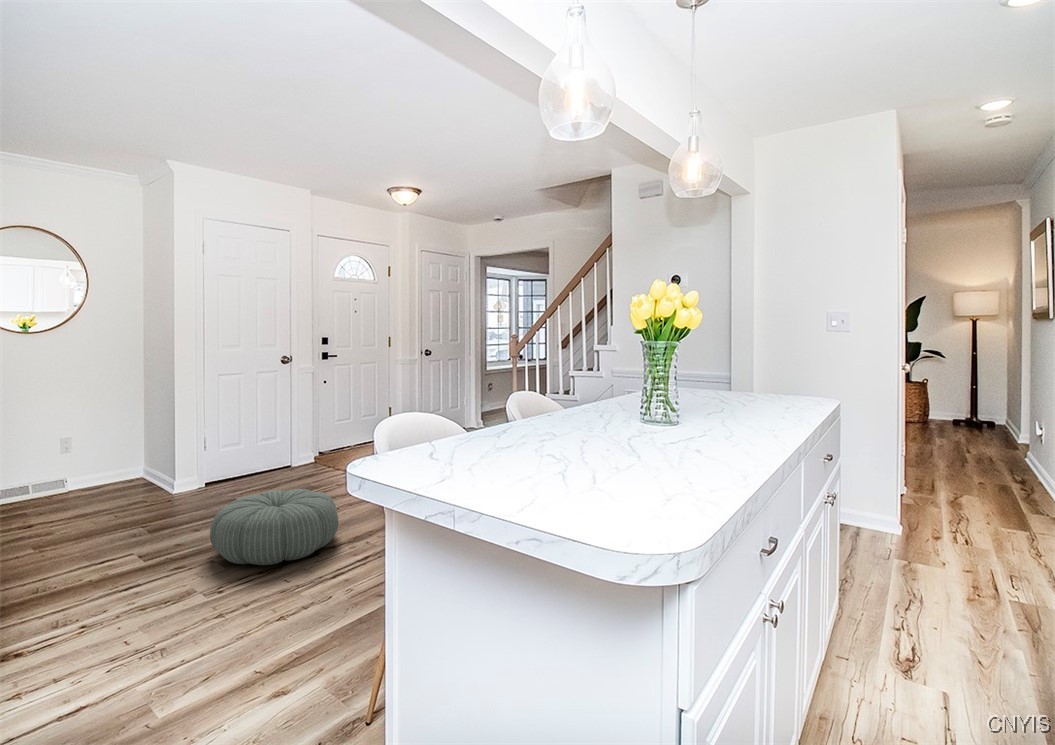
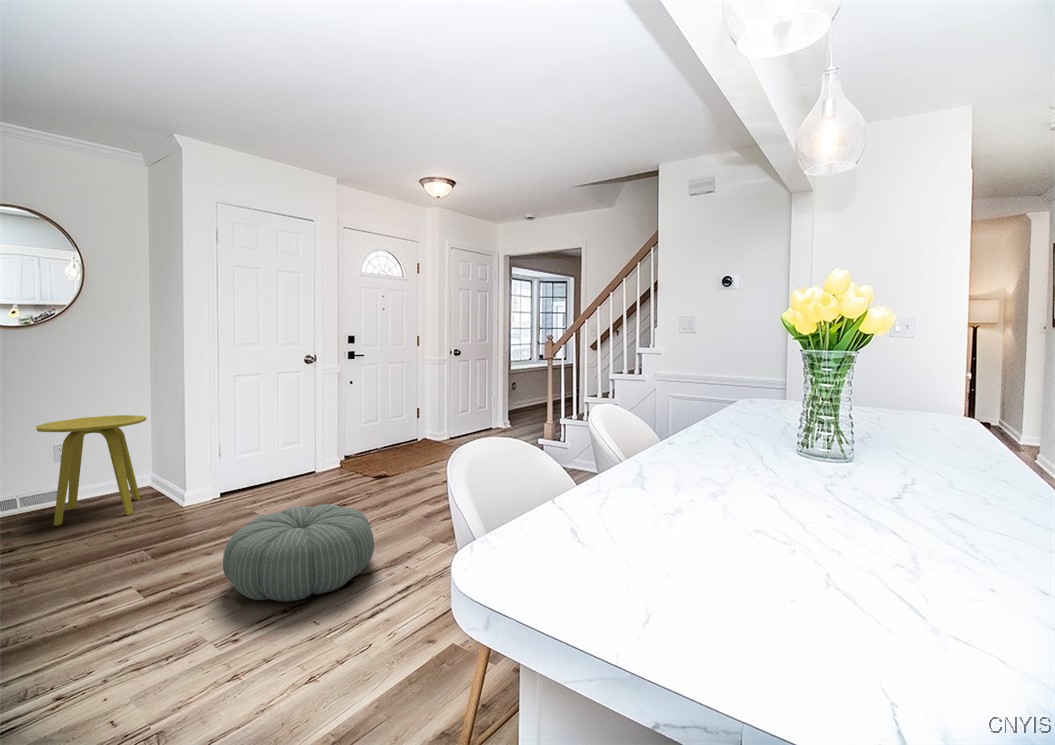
side table: none [44,411,141,508] -> present [36,415,146,526]

